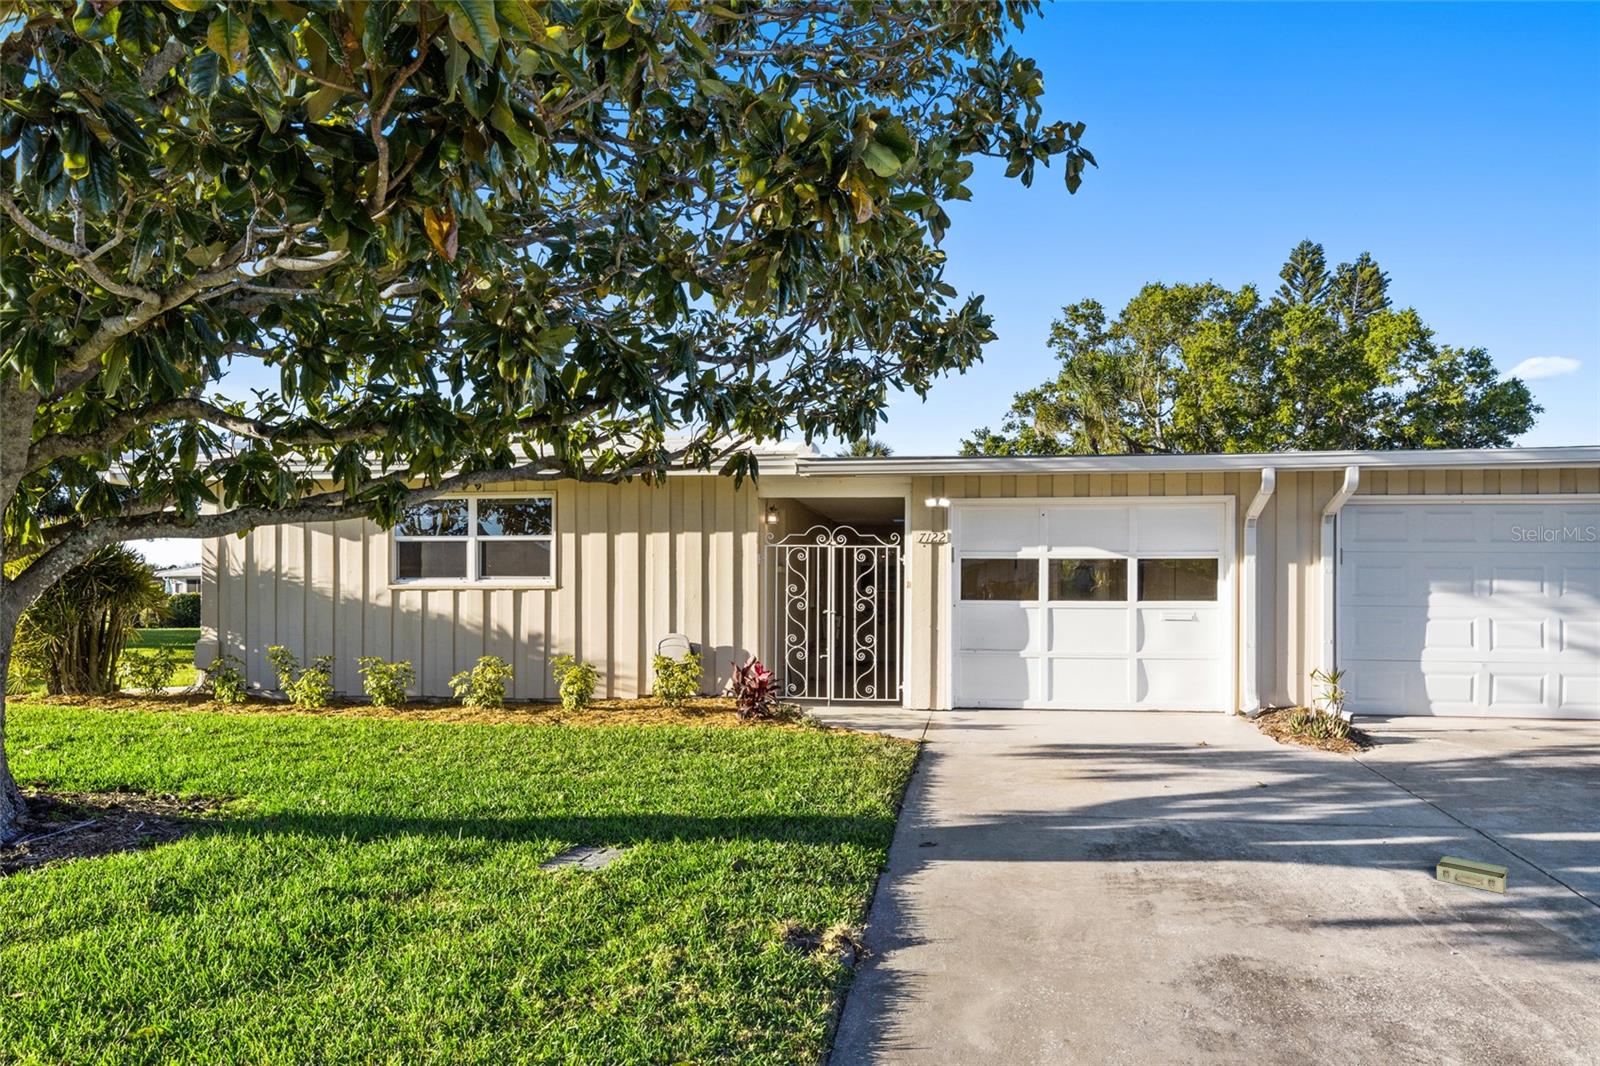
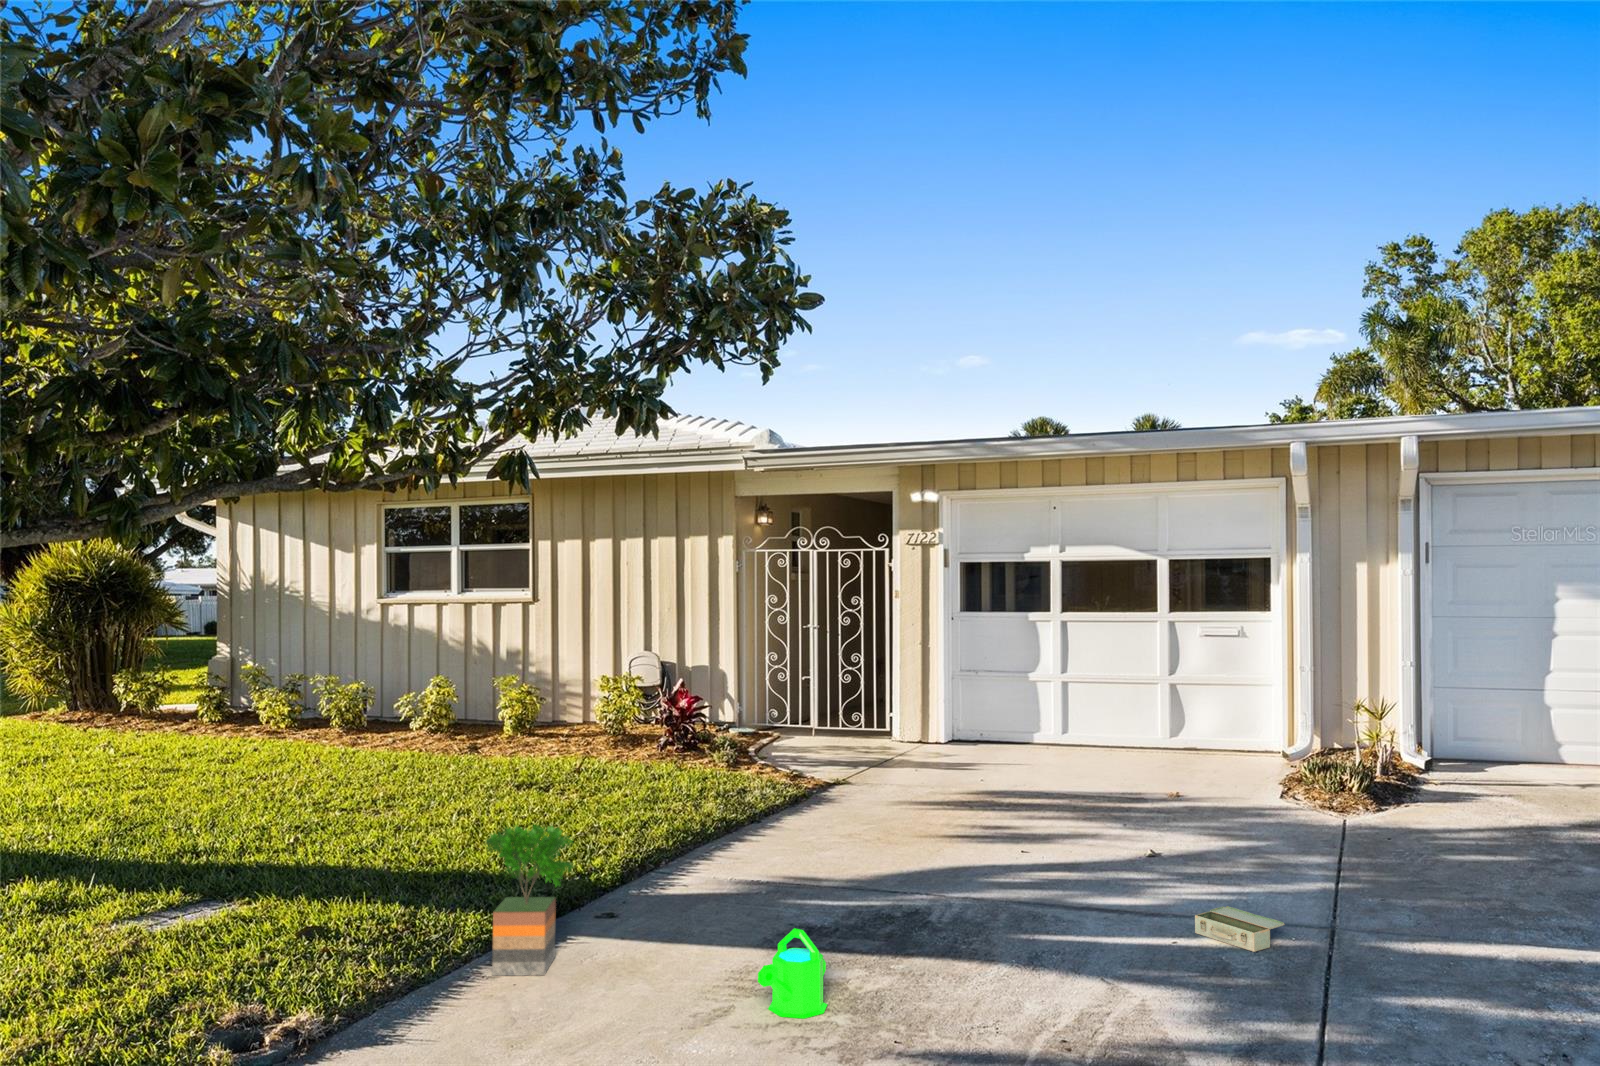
potted tree: none [953,827,1051,973] -> present [486,825,573,976]
watering can: none [1251,910,1310,989] -> present [758,928,828,1019]

